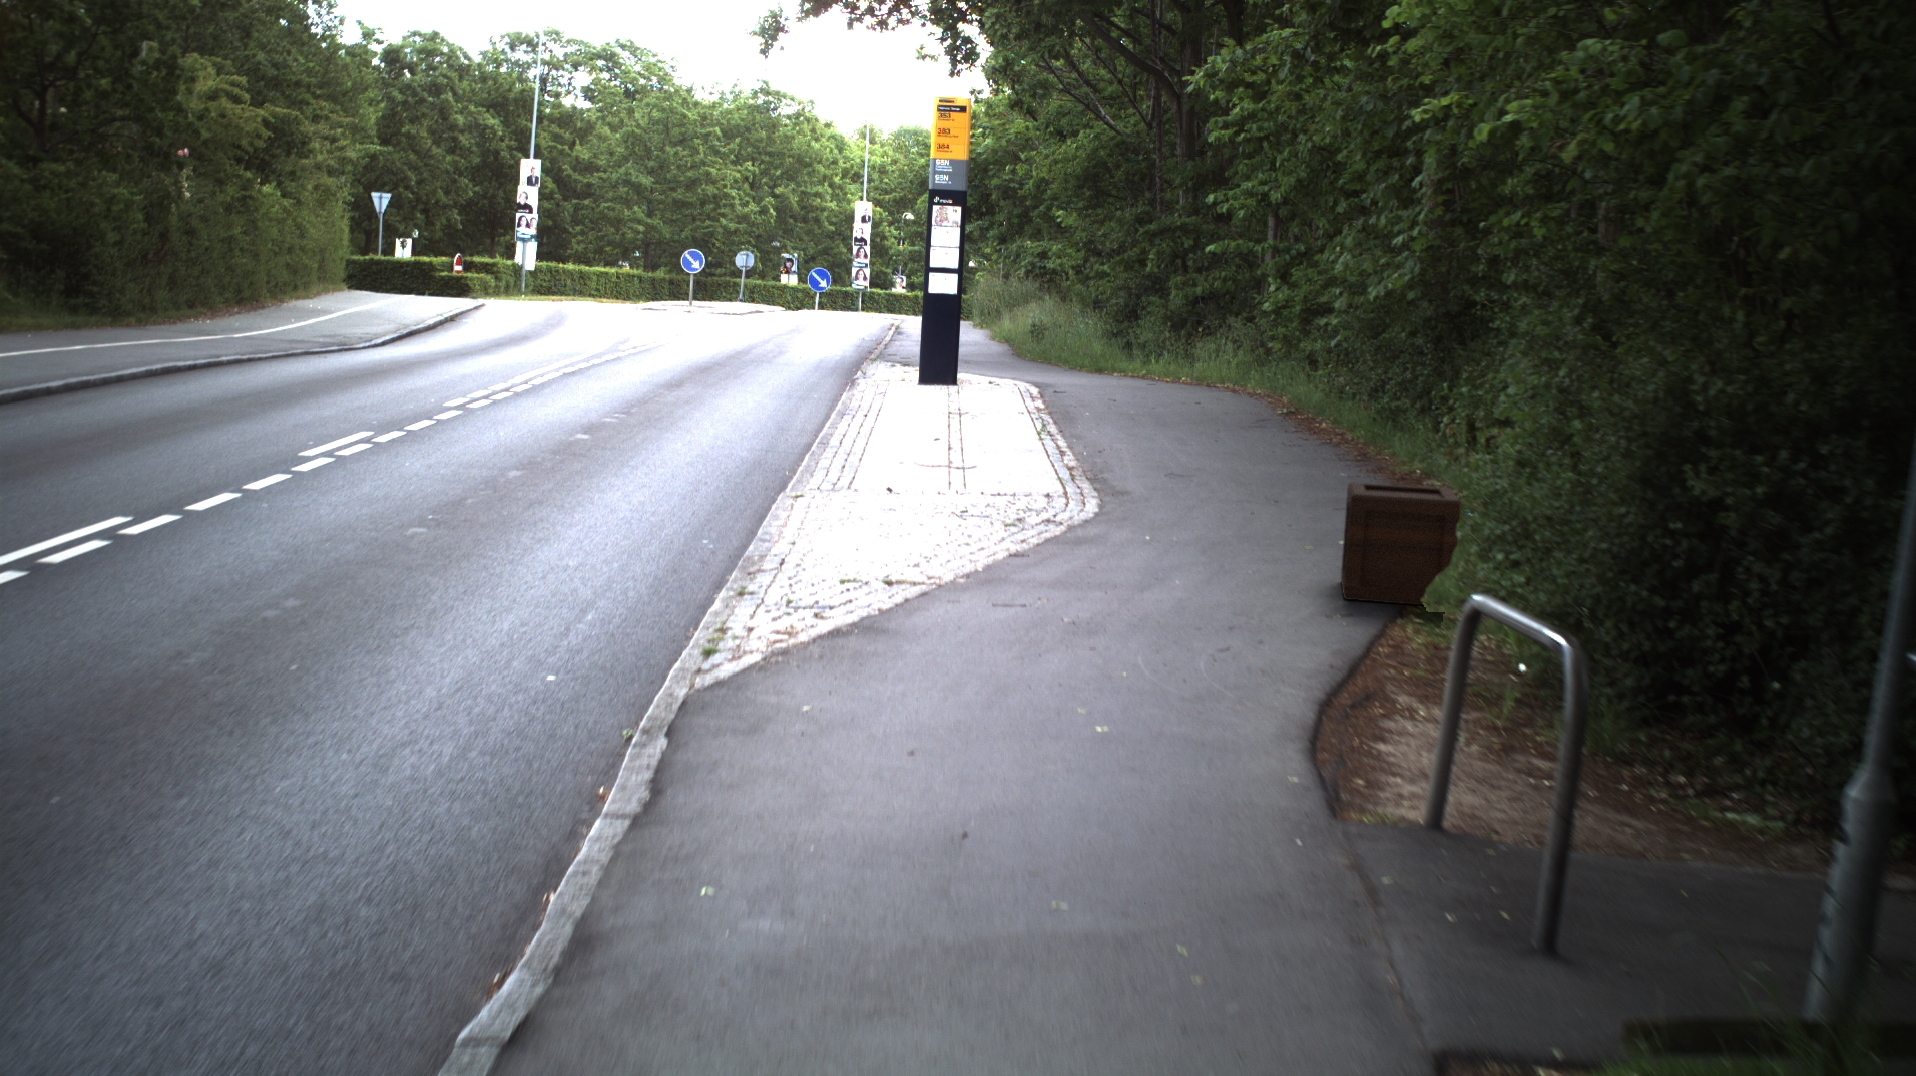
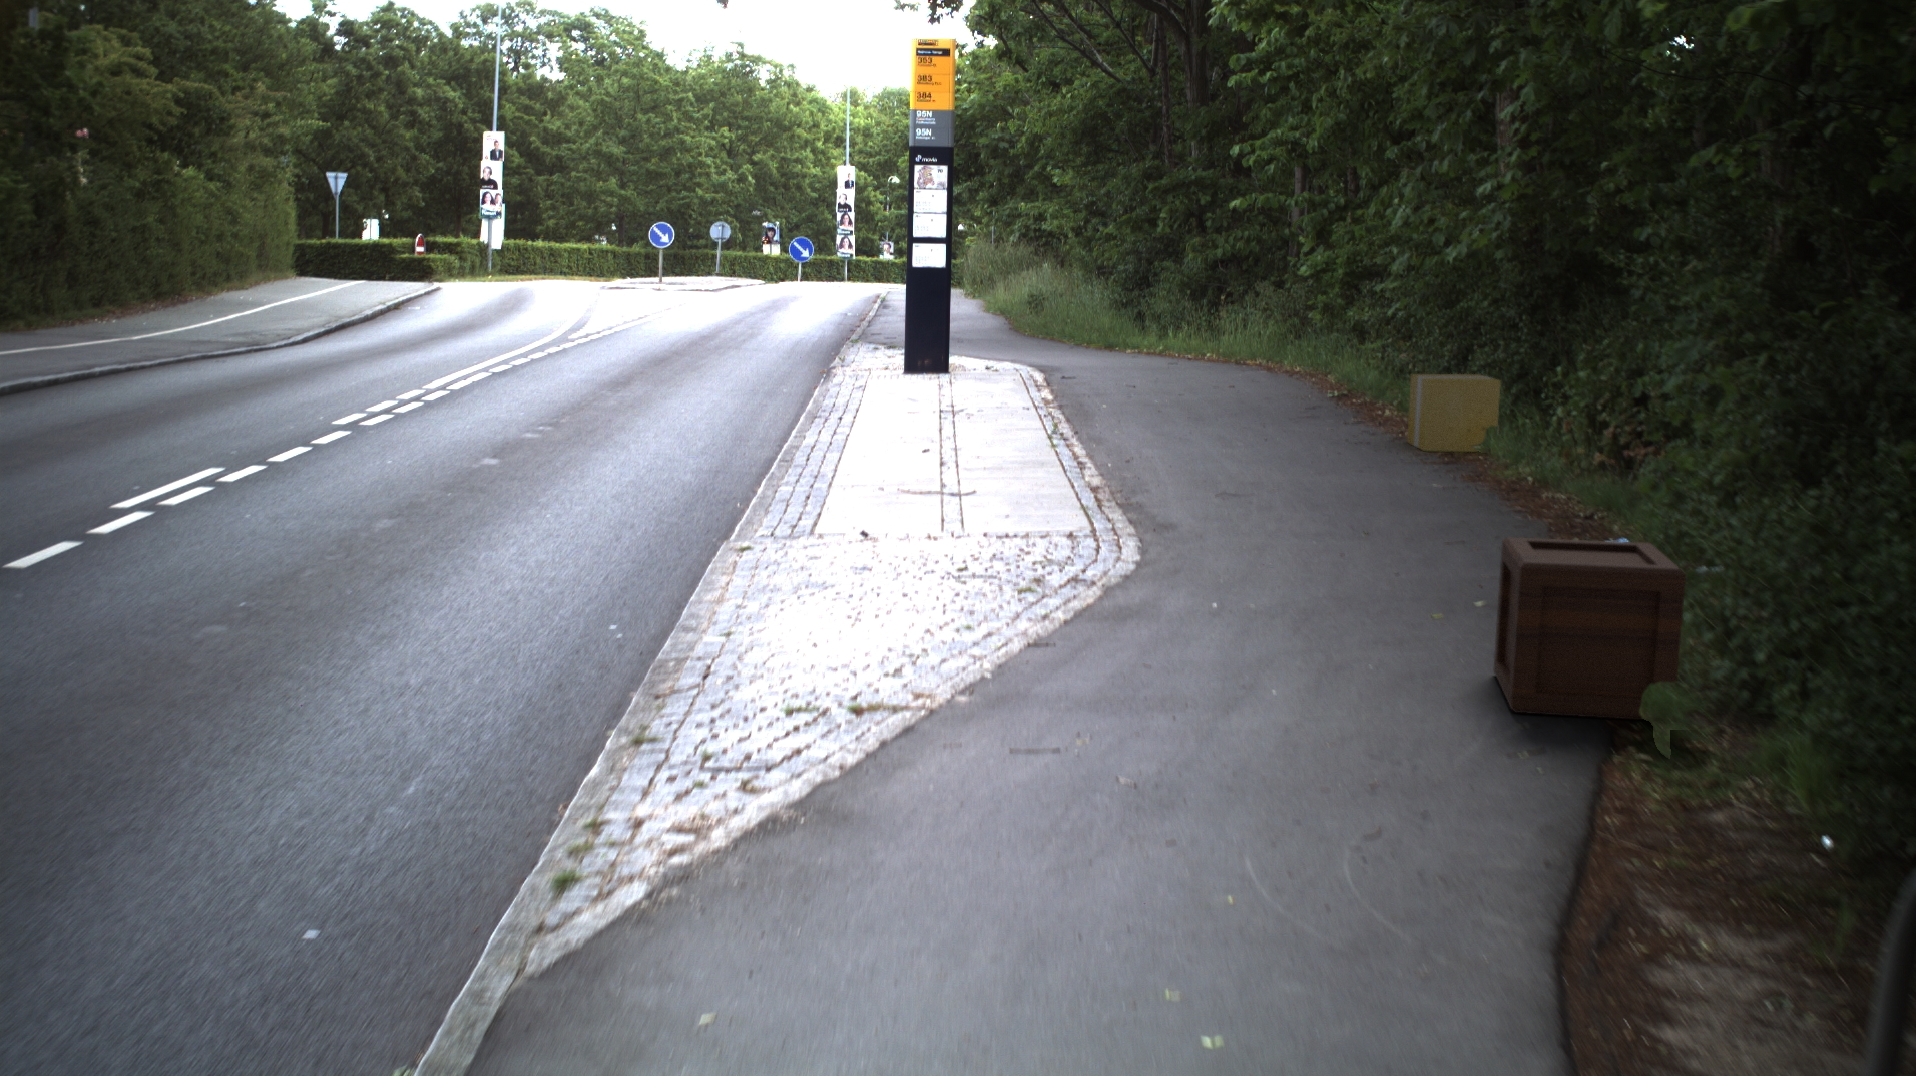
cardboard box: none [1336,390,1411,455] -> present [1407,374,1501,452]

